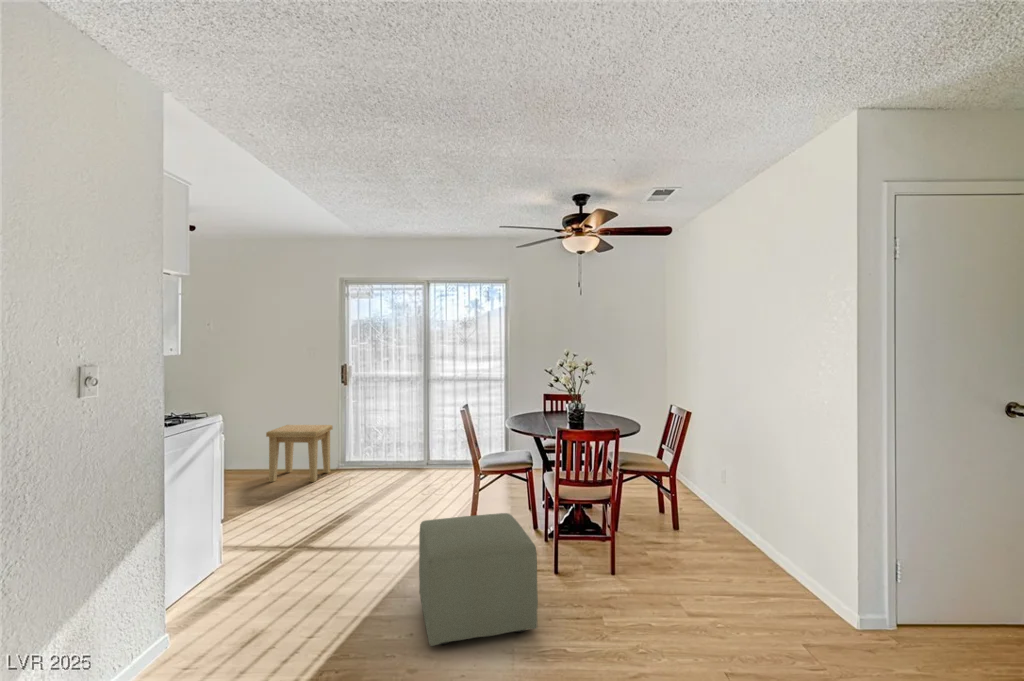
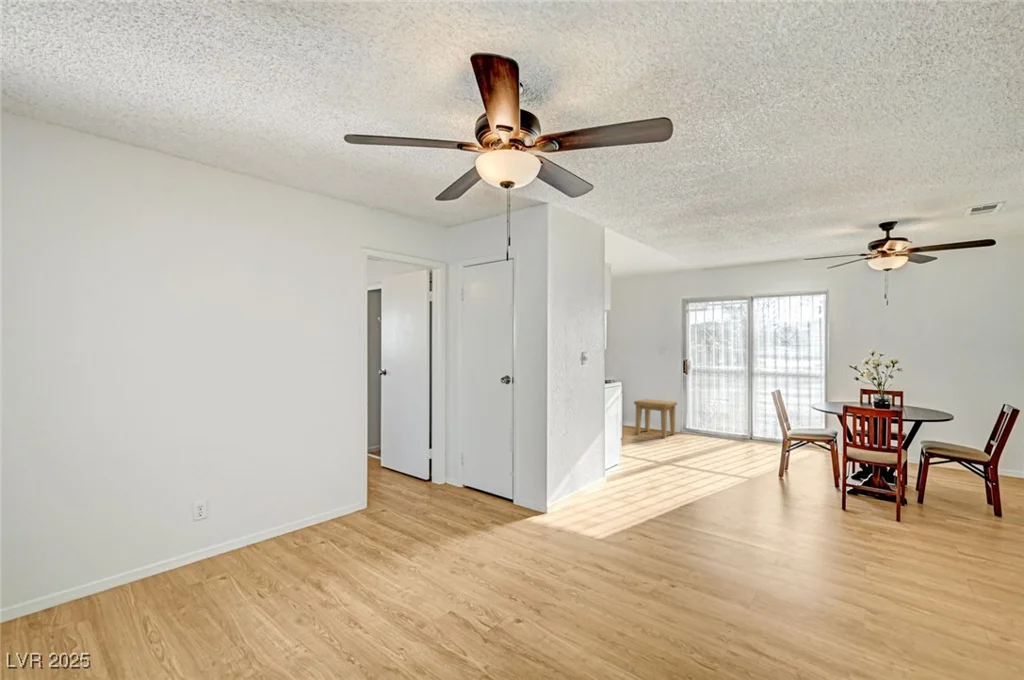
ottoman: present [419,513,538,646] -> none [734,451,816,527]

